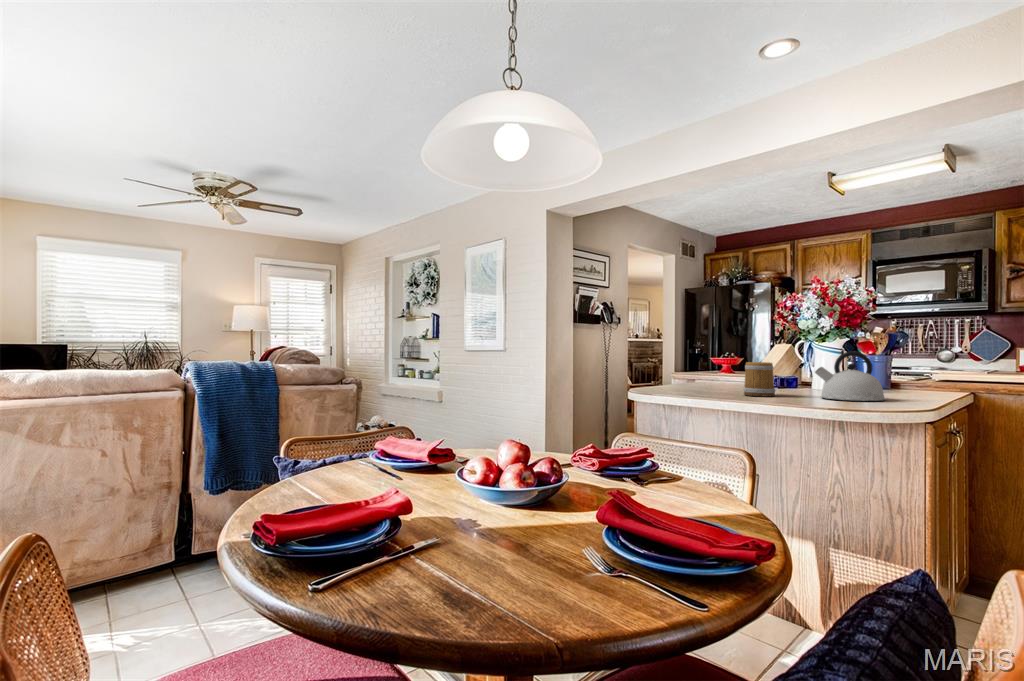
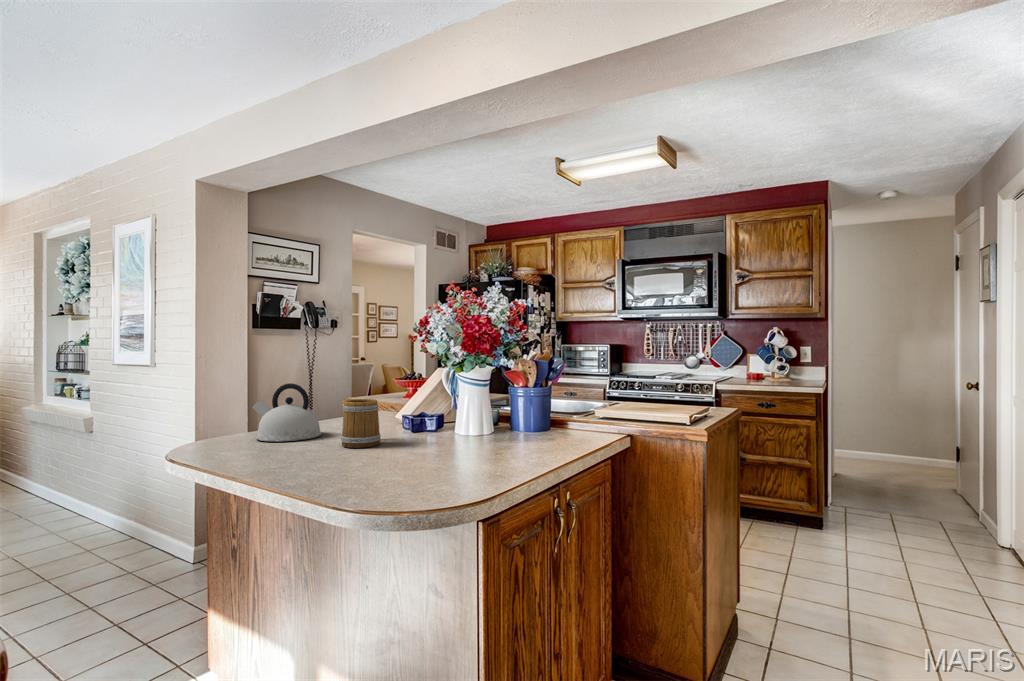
kettle: present [815,351,885,401] -> present [253,383,322,441]

